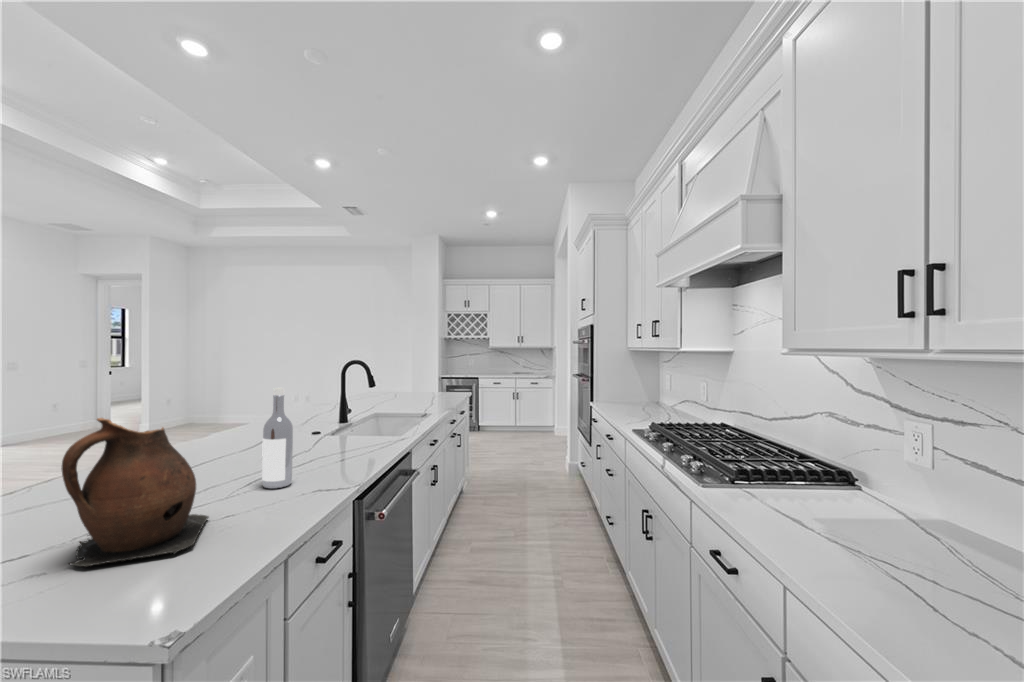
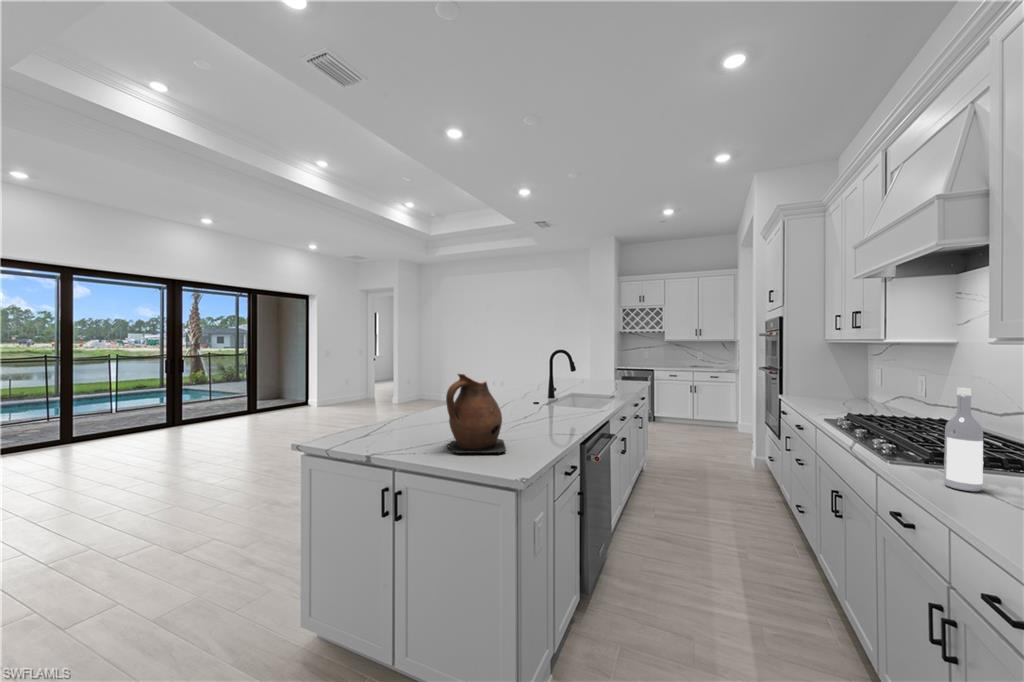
wine bottle: present [262,388,293,489] -> present [944,388,983,492]

